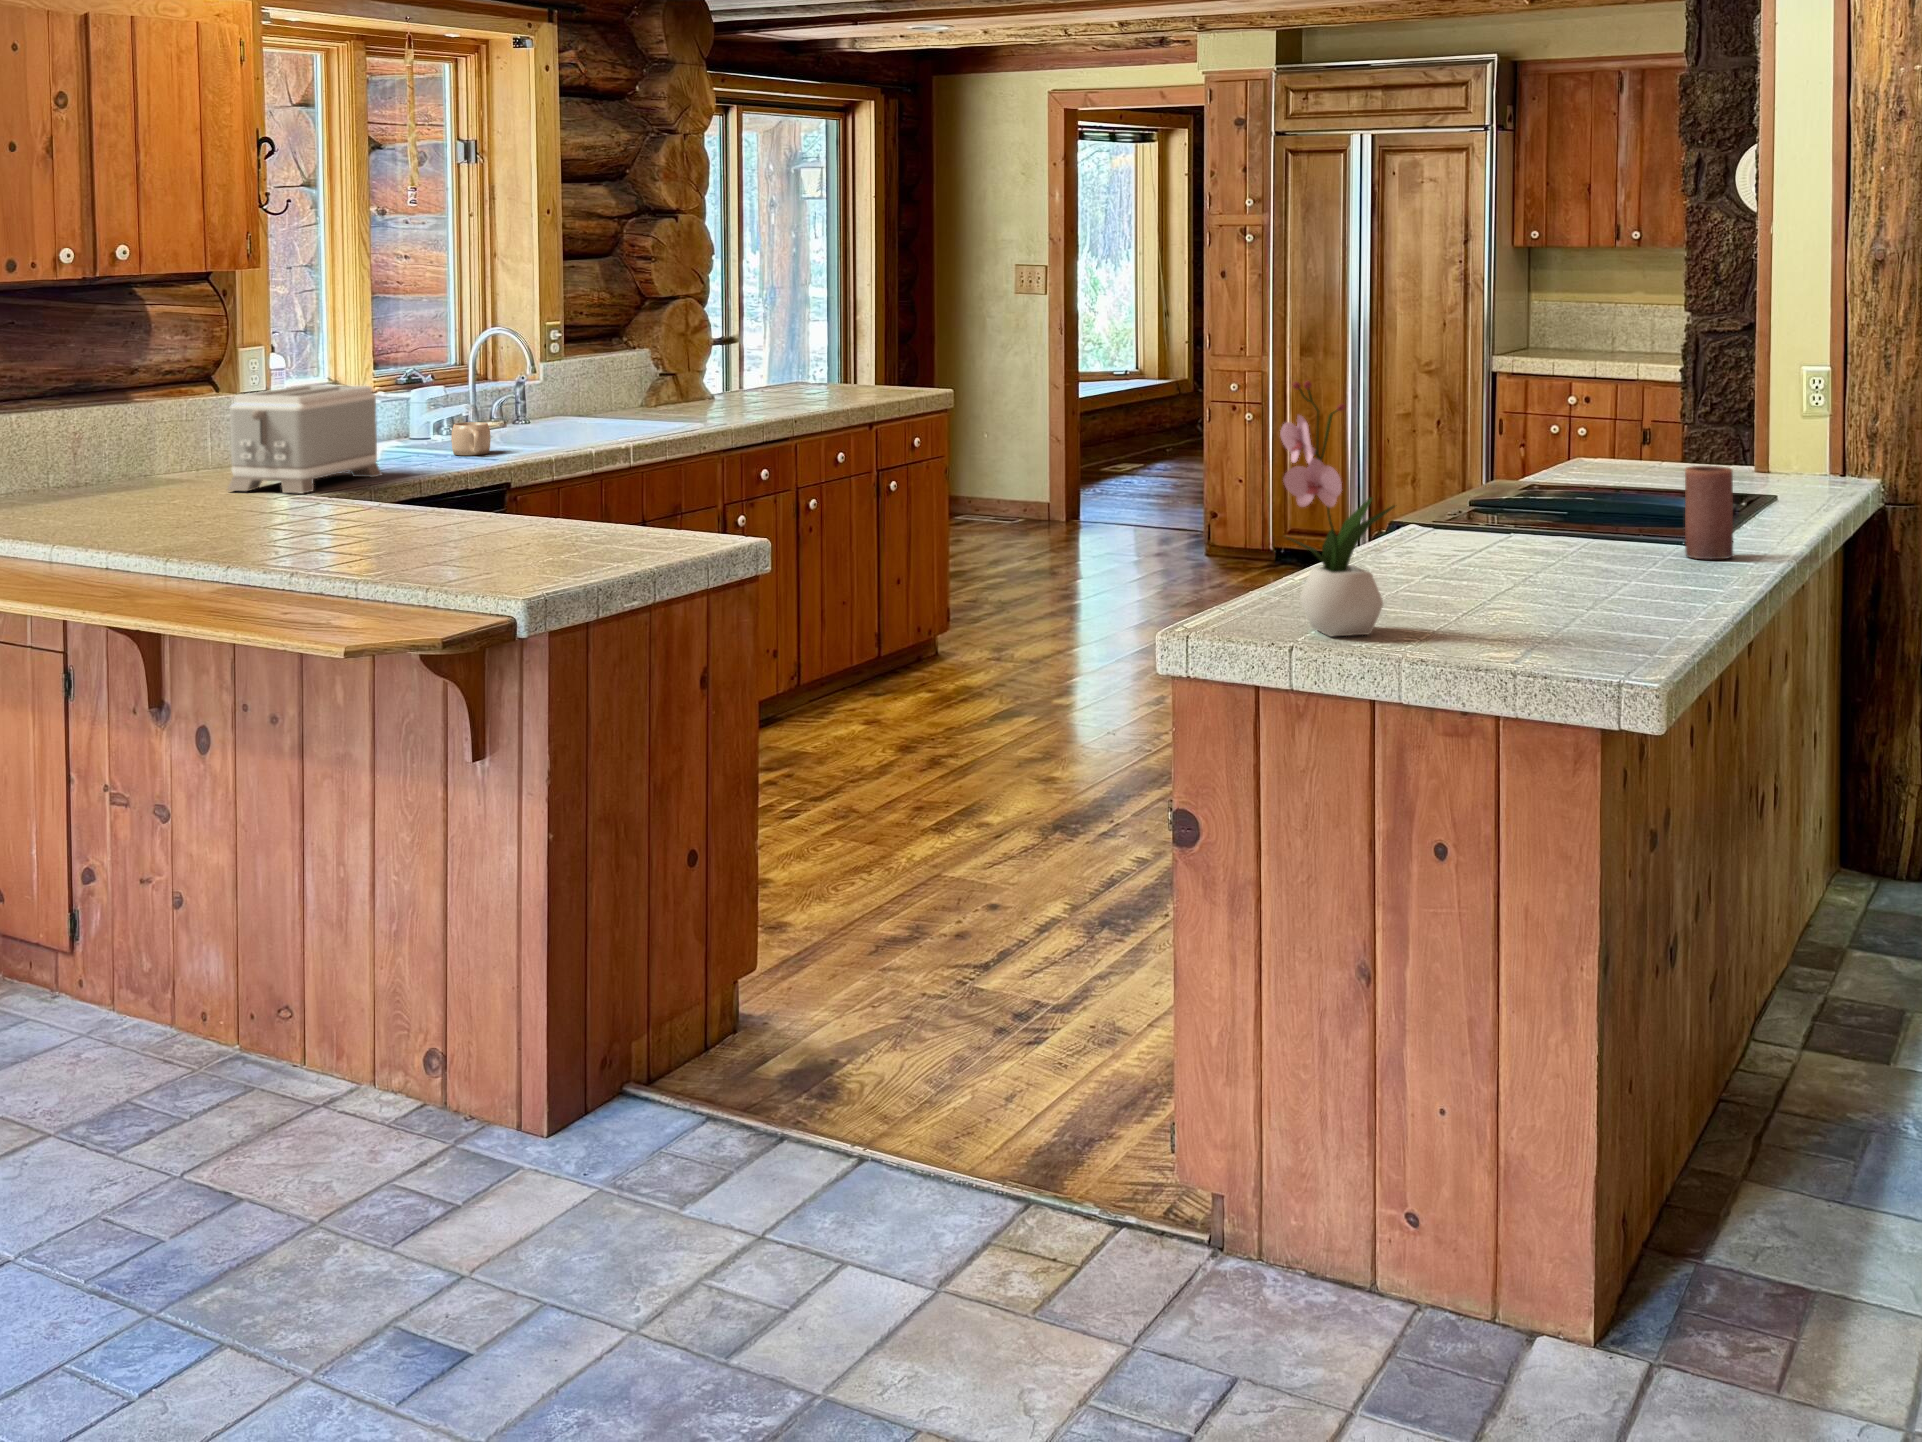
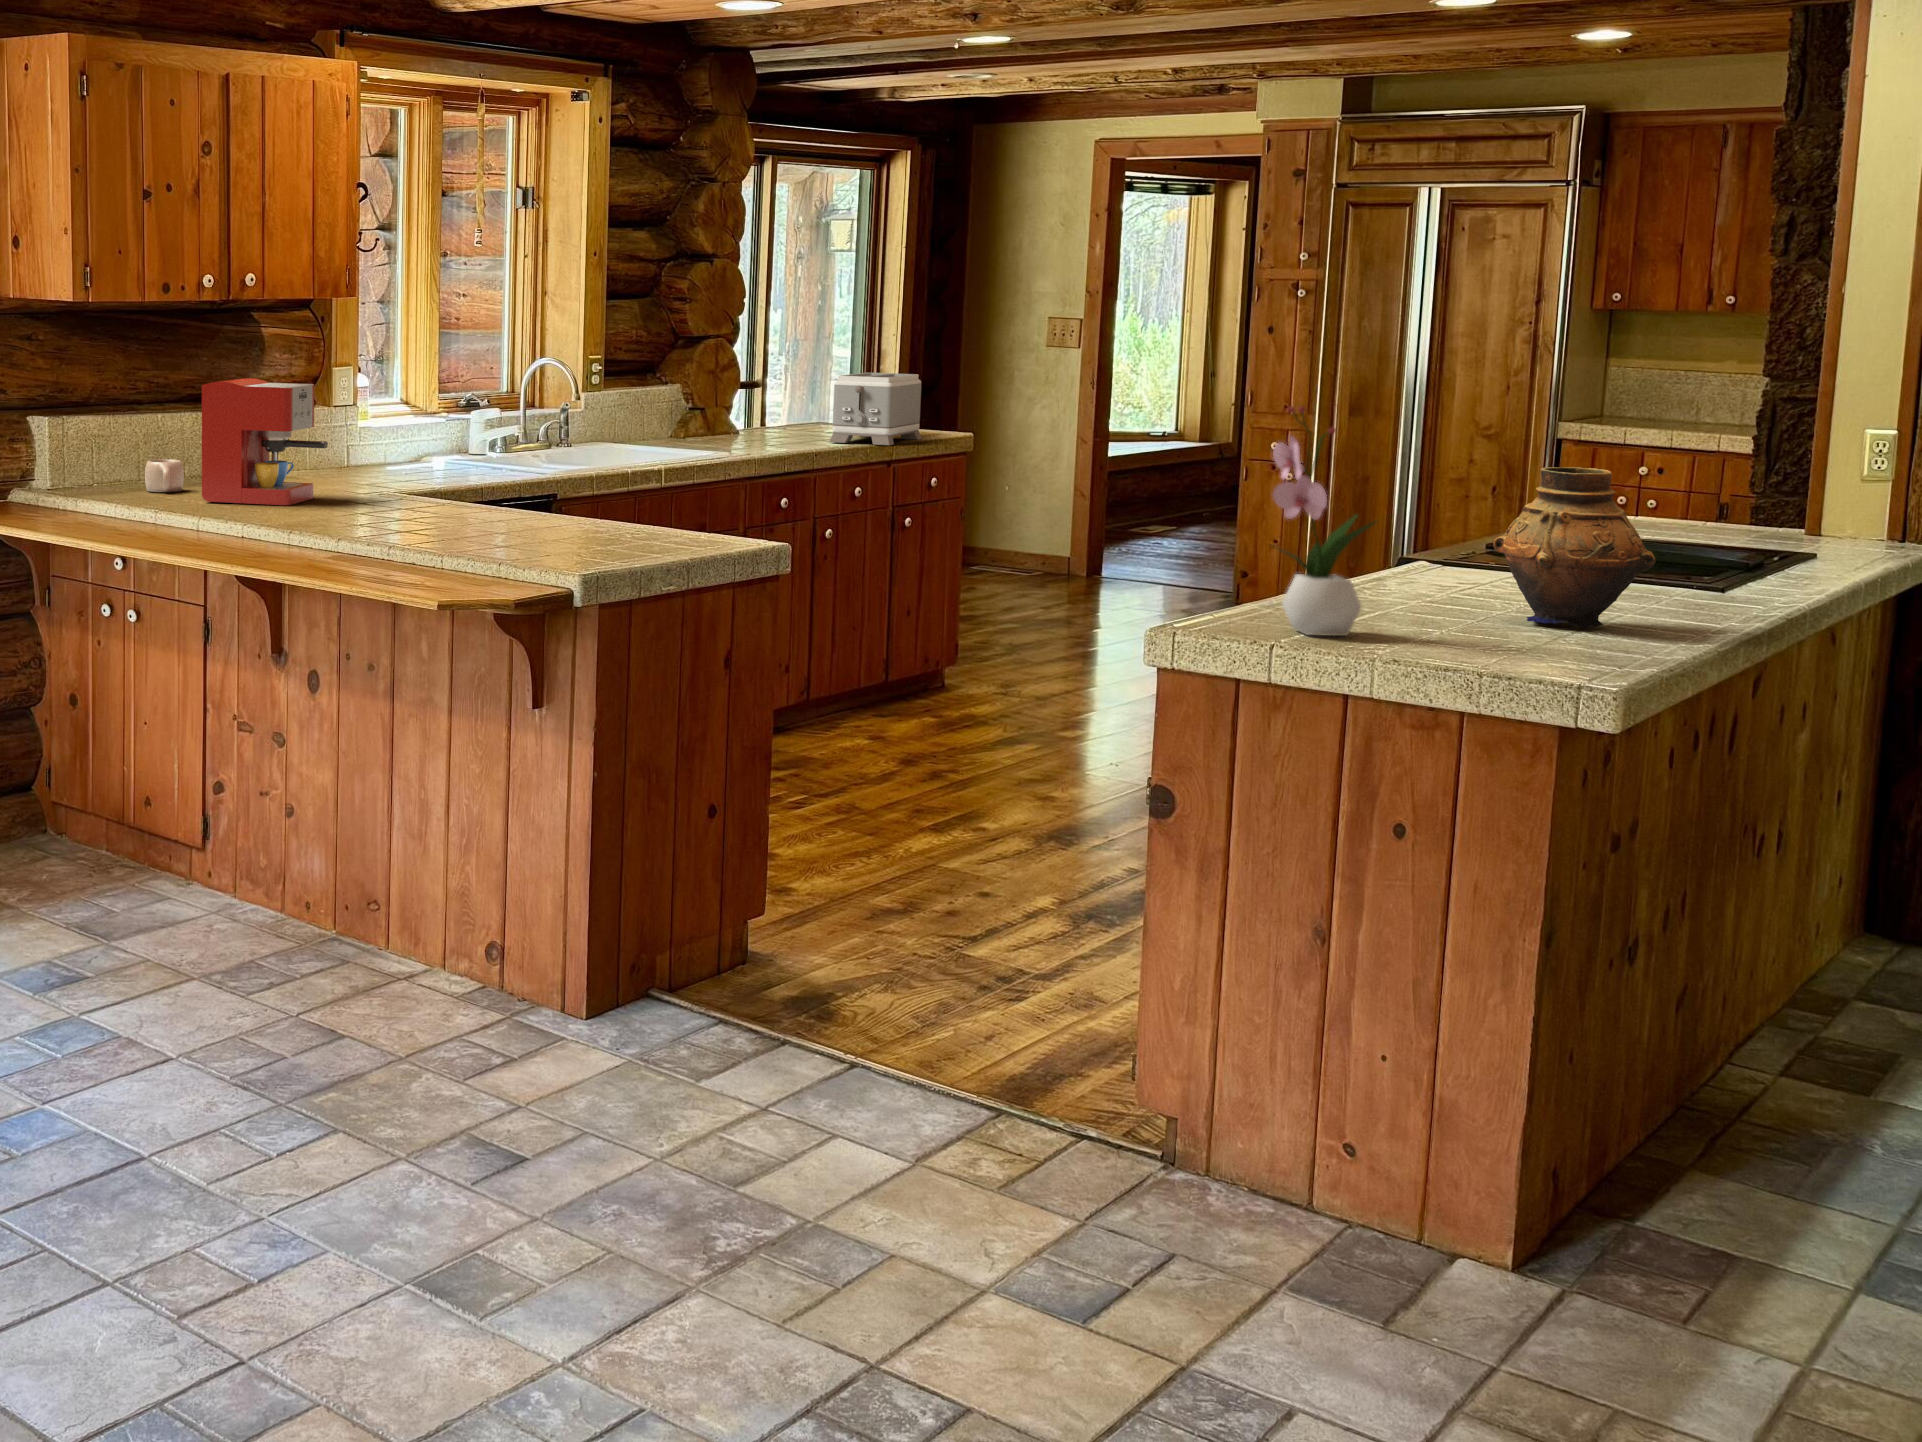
coffee maker: none [73,371,230,519] -> present [202,378,328,505]
toaster: present [228,385,382,494] -> present [829,373,922,445]
mug: present [451,422,491,455] -> present [145,459,183,492]
vase: none [1503,432,1666,606] -> present [1493,467,1655,628]
candle: present [1685,466,1734,559] -> none [1694,512,1750,602]

